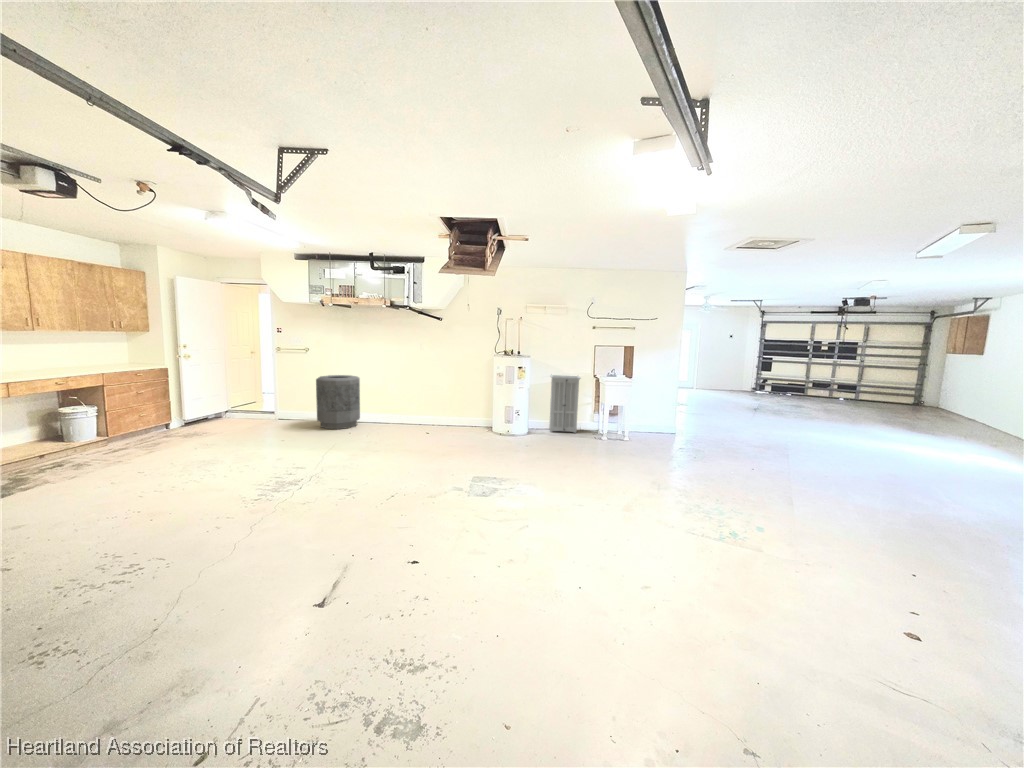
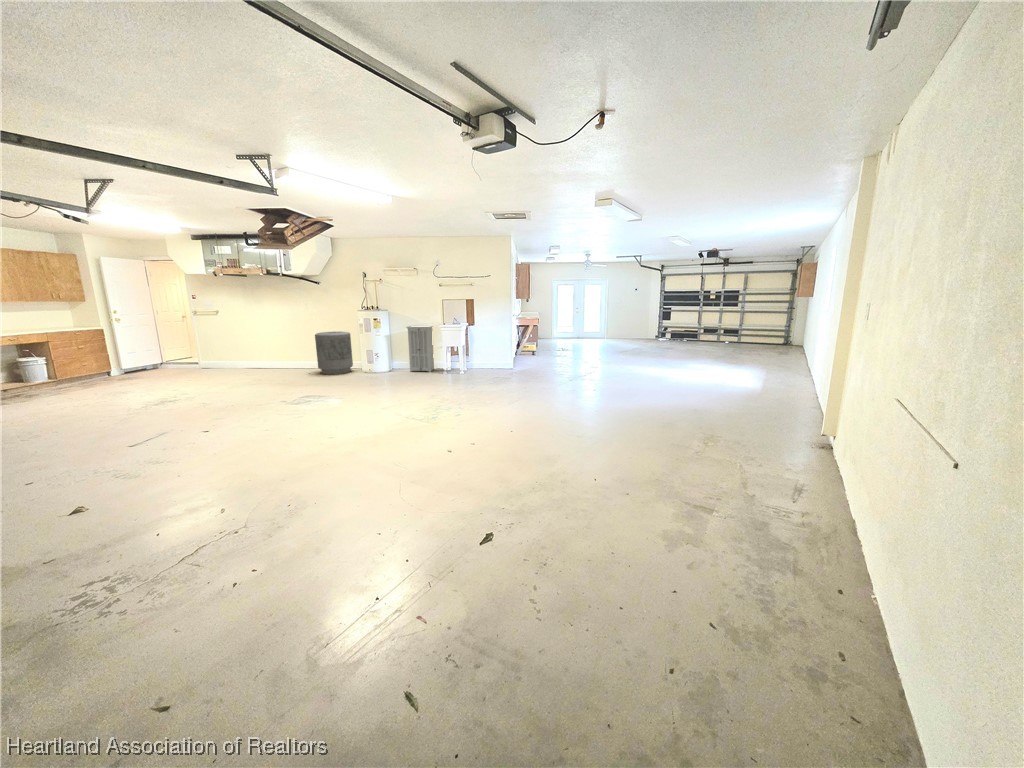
trash can: present [316,375,360,429] -> present [315,331,353,374]

